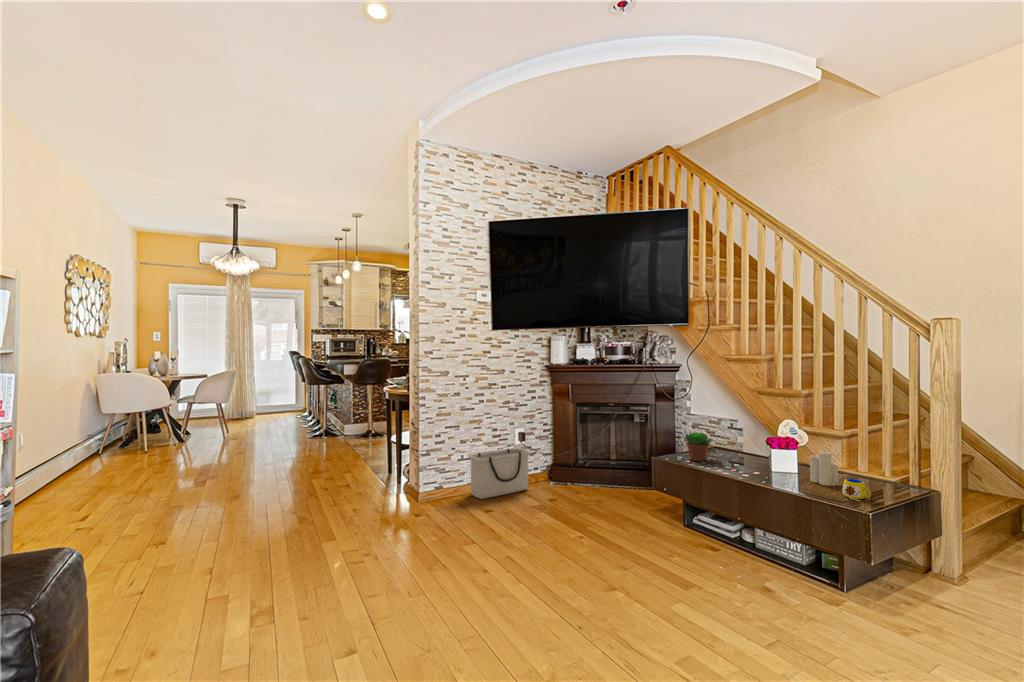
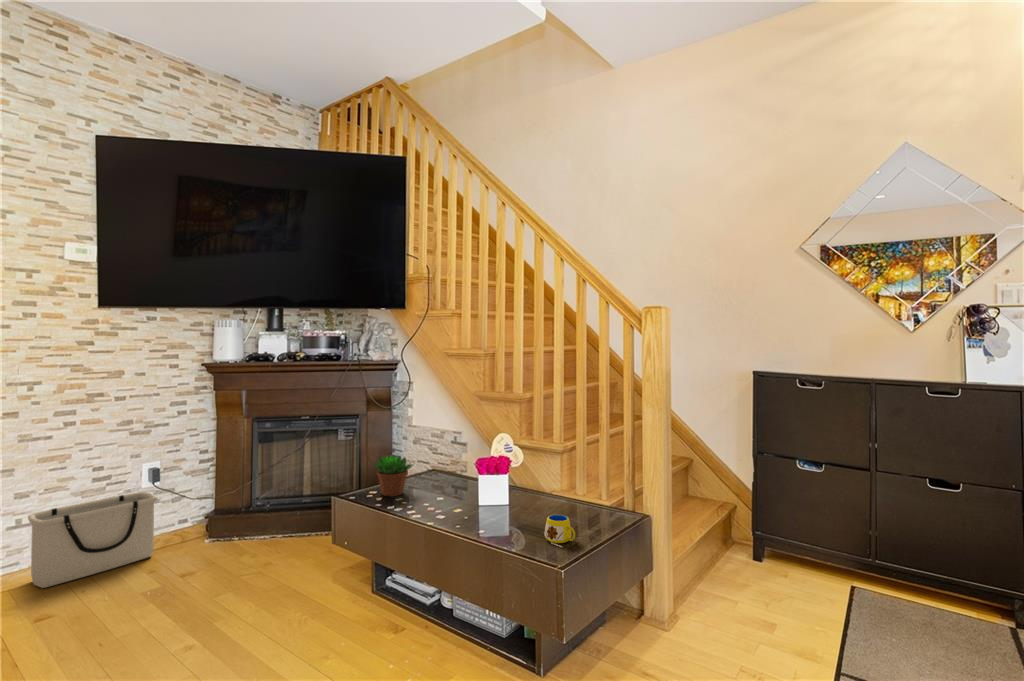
candle: present [810,452,839,486] -> none [516,473,548,523]

